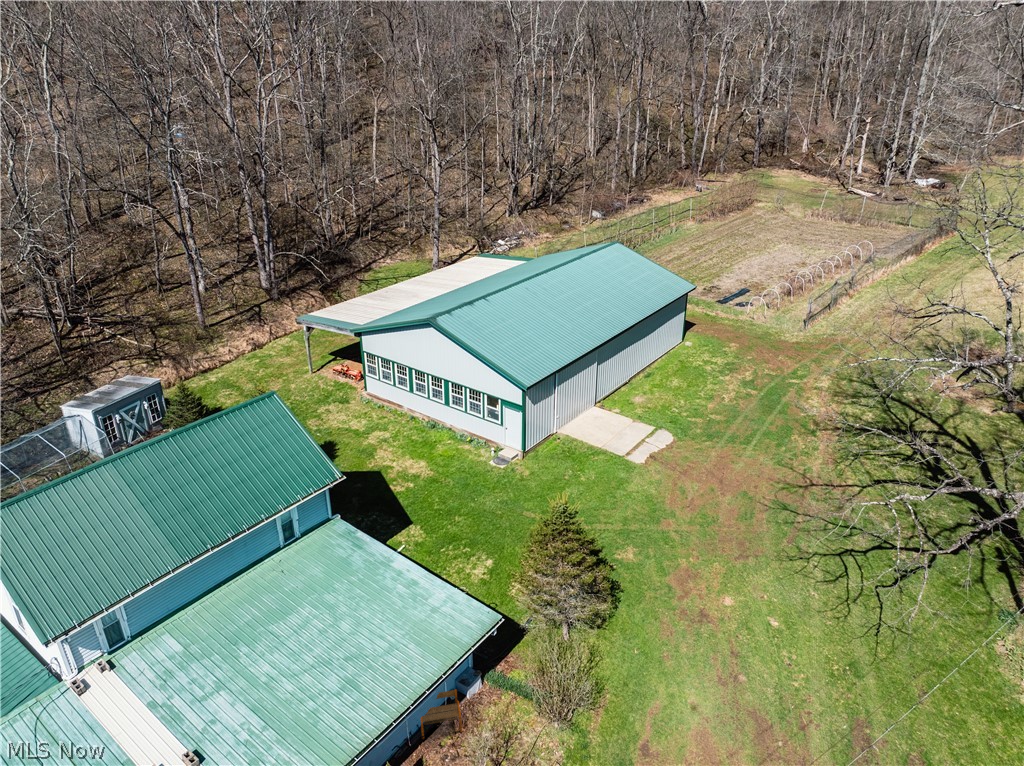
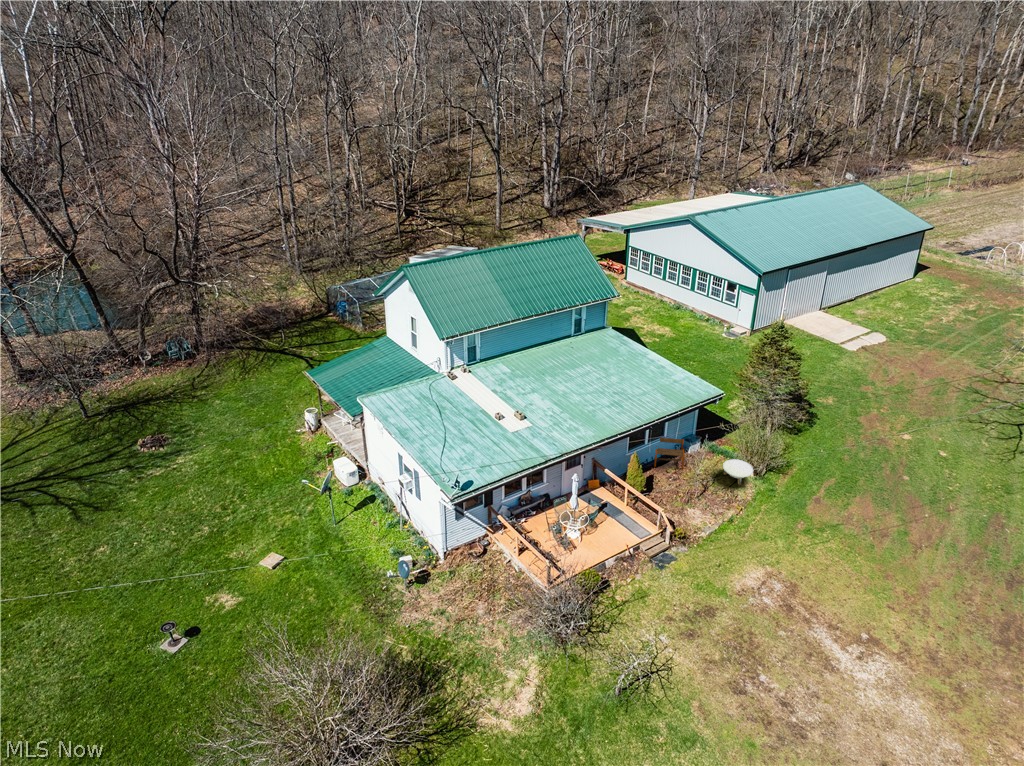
round table: none [513,700,553,743] -> present [723,459,753,485]

